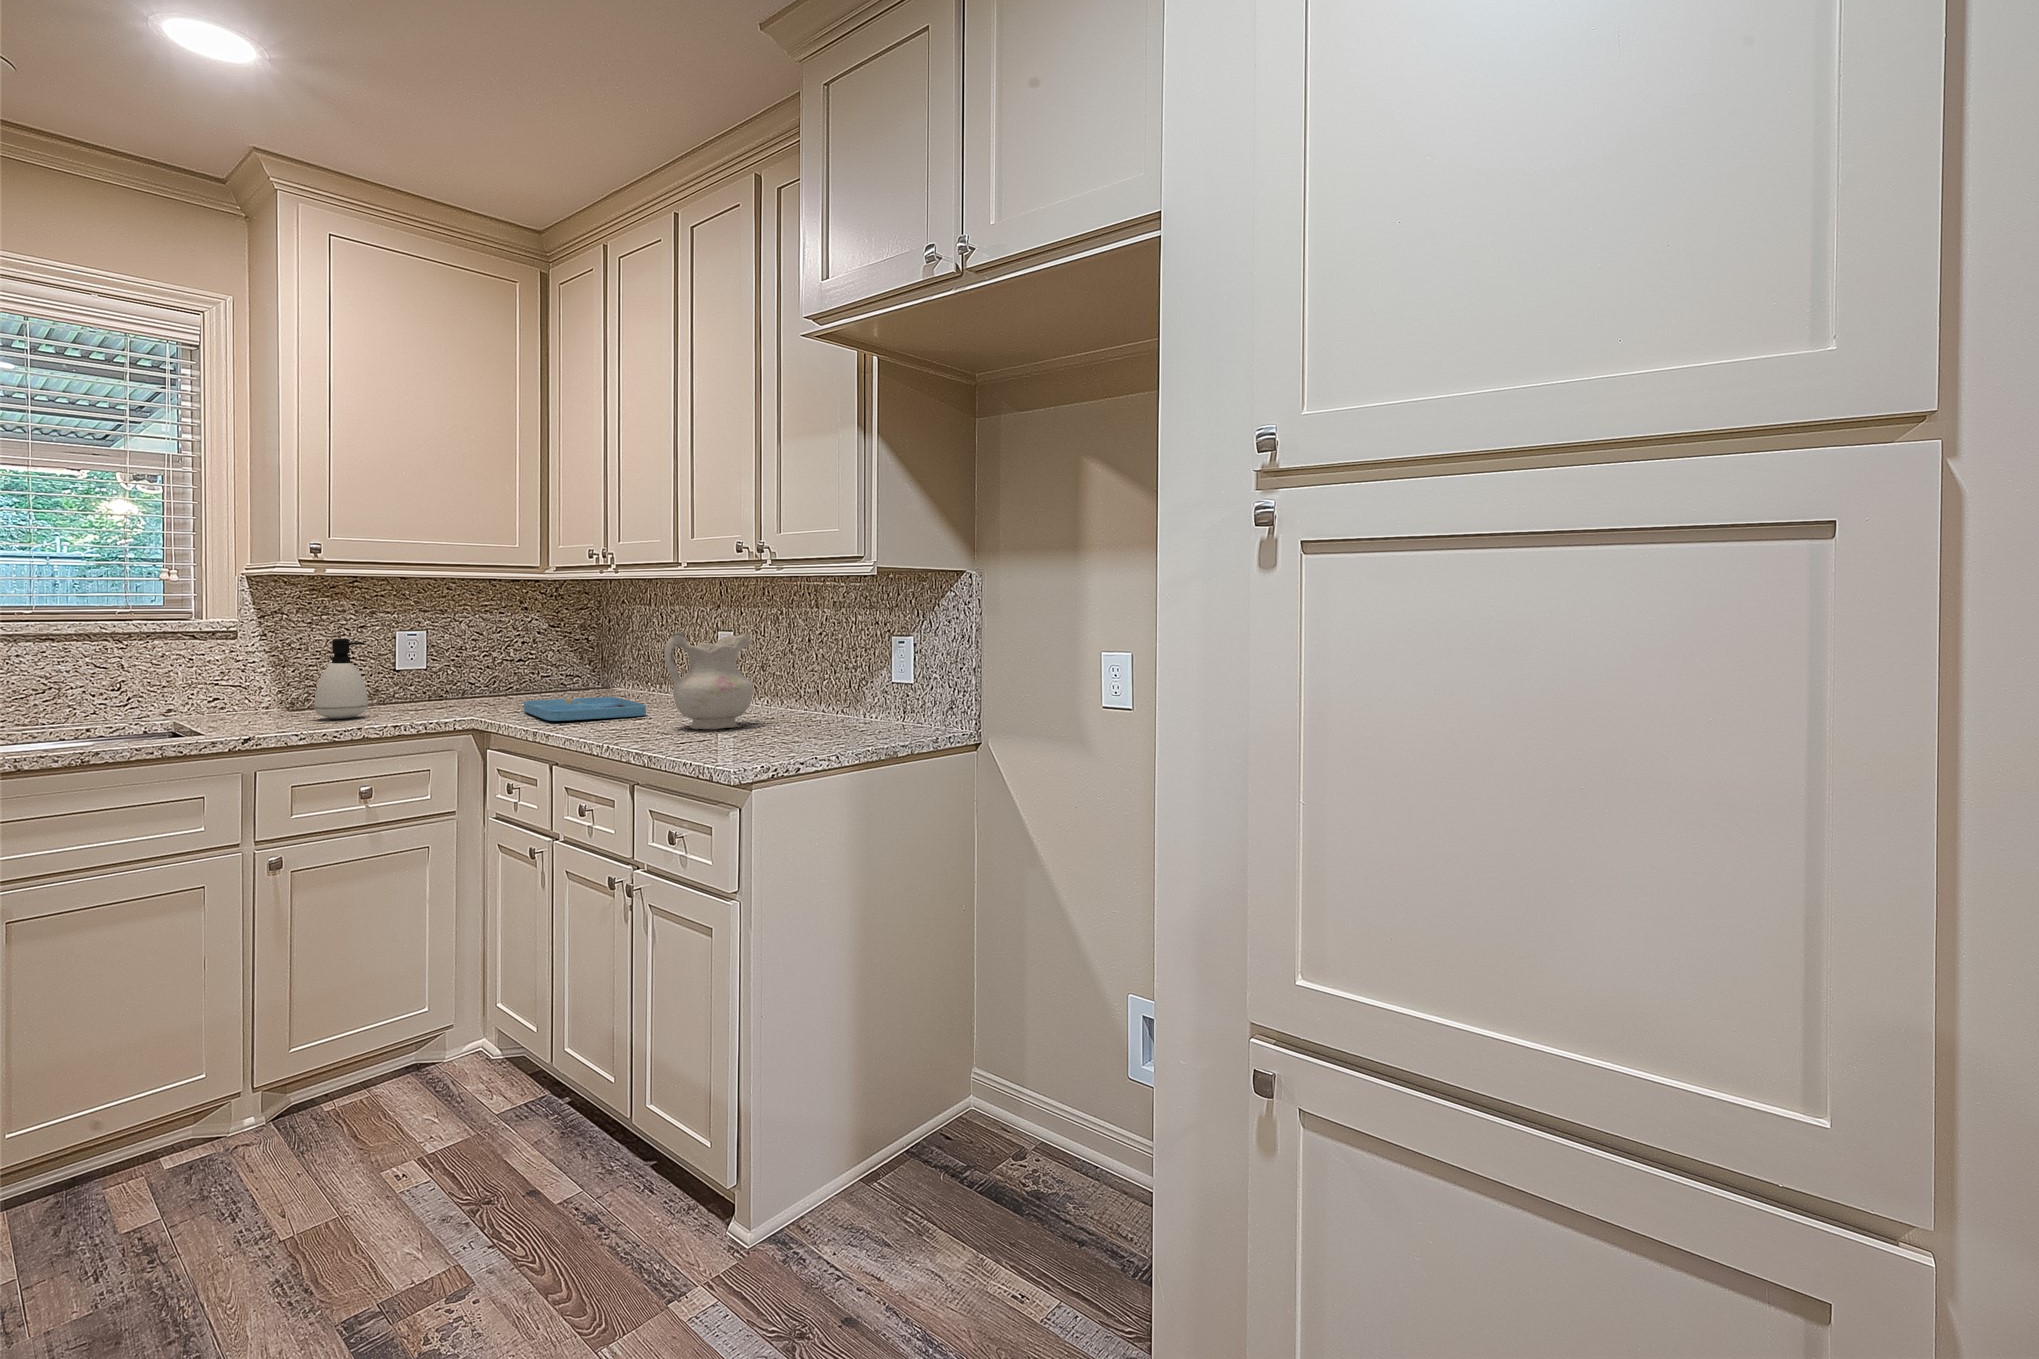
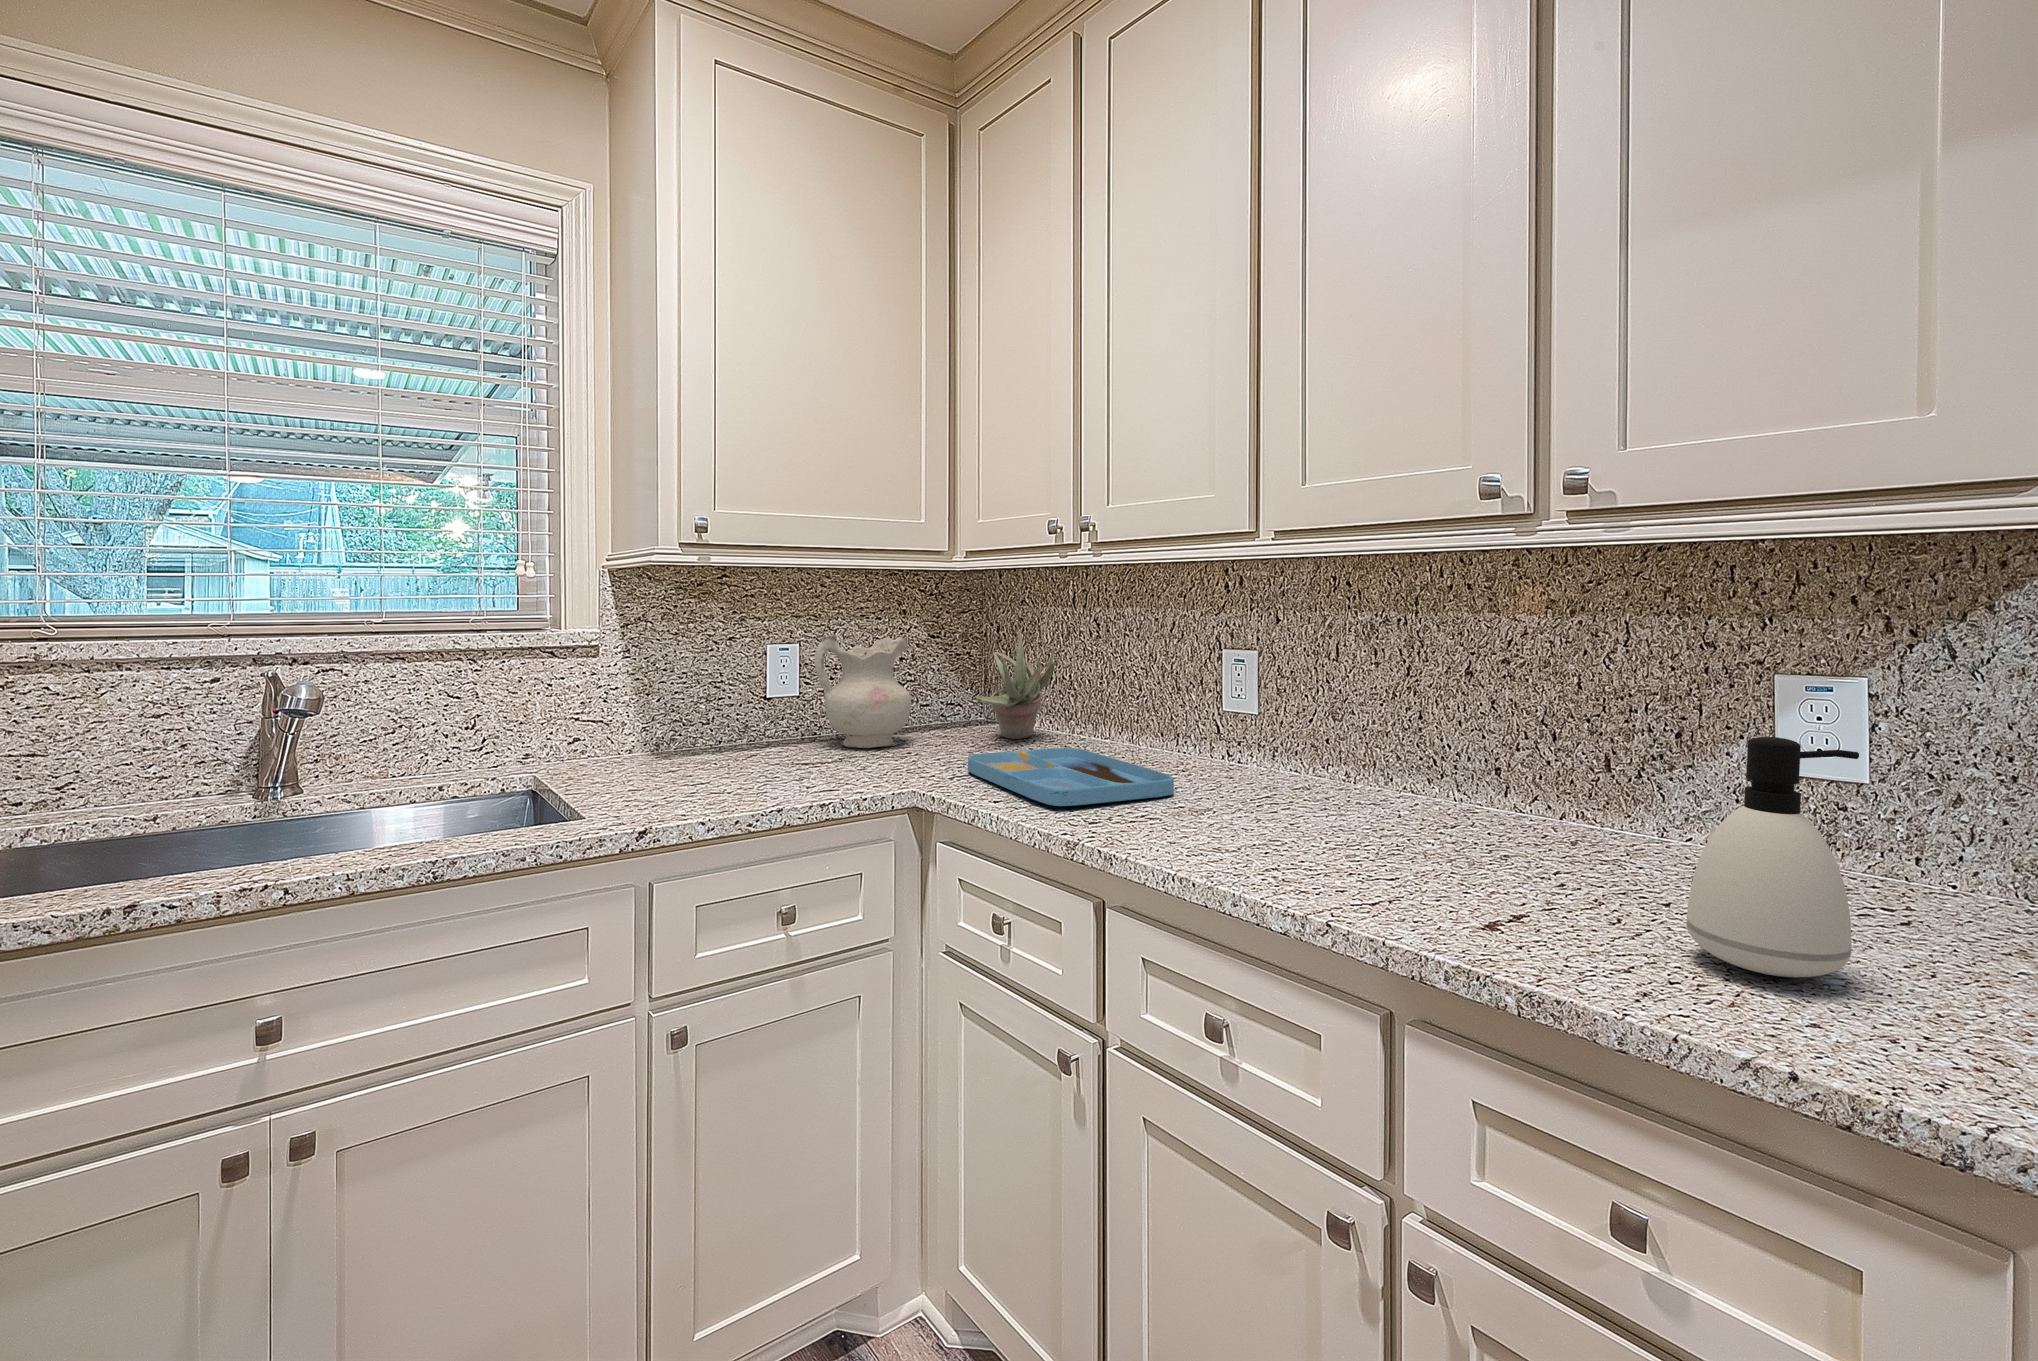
succulent plant: none [549,622,621,698] -> present [975,631,1055,739]
ceramic pitcher: present [664,632,753,729] -> present [815,635,911,748]
soap dispenser: present [314,638,368,719] -> present [1686,737,1859,977]

